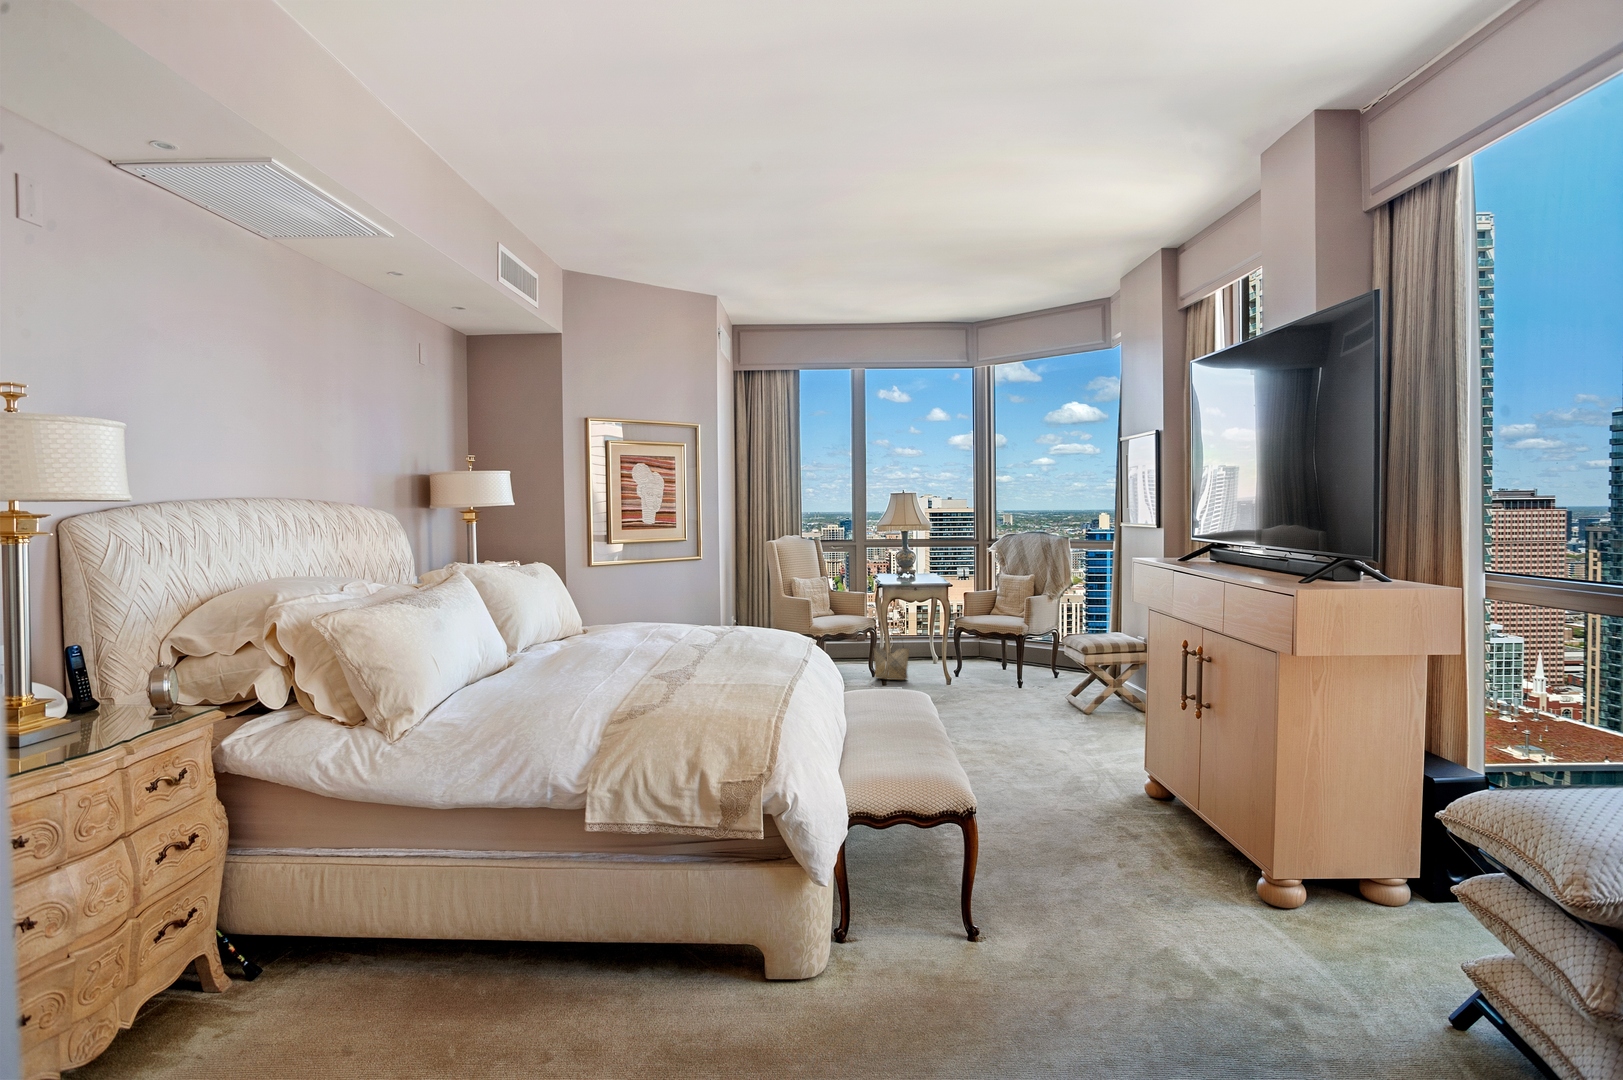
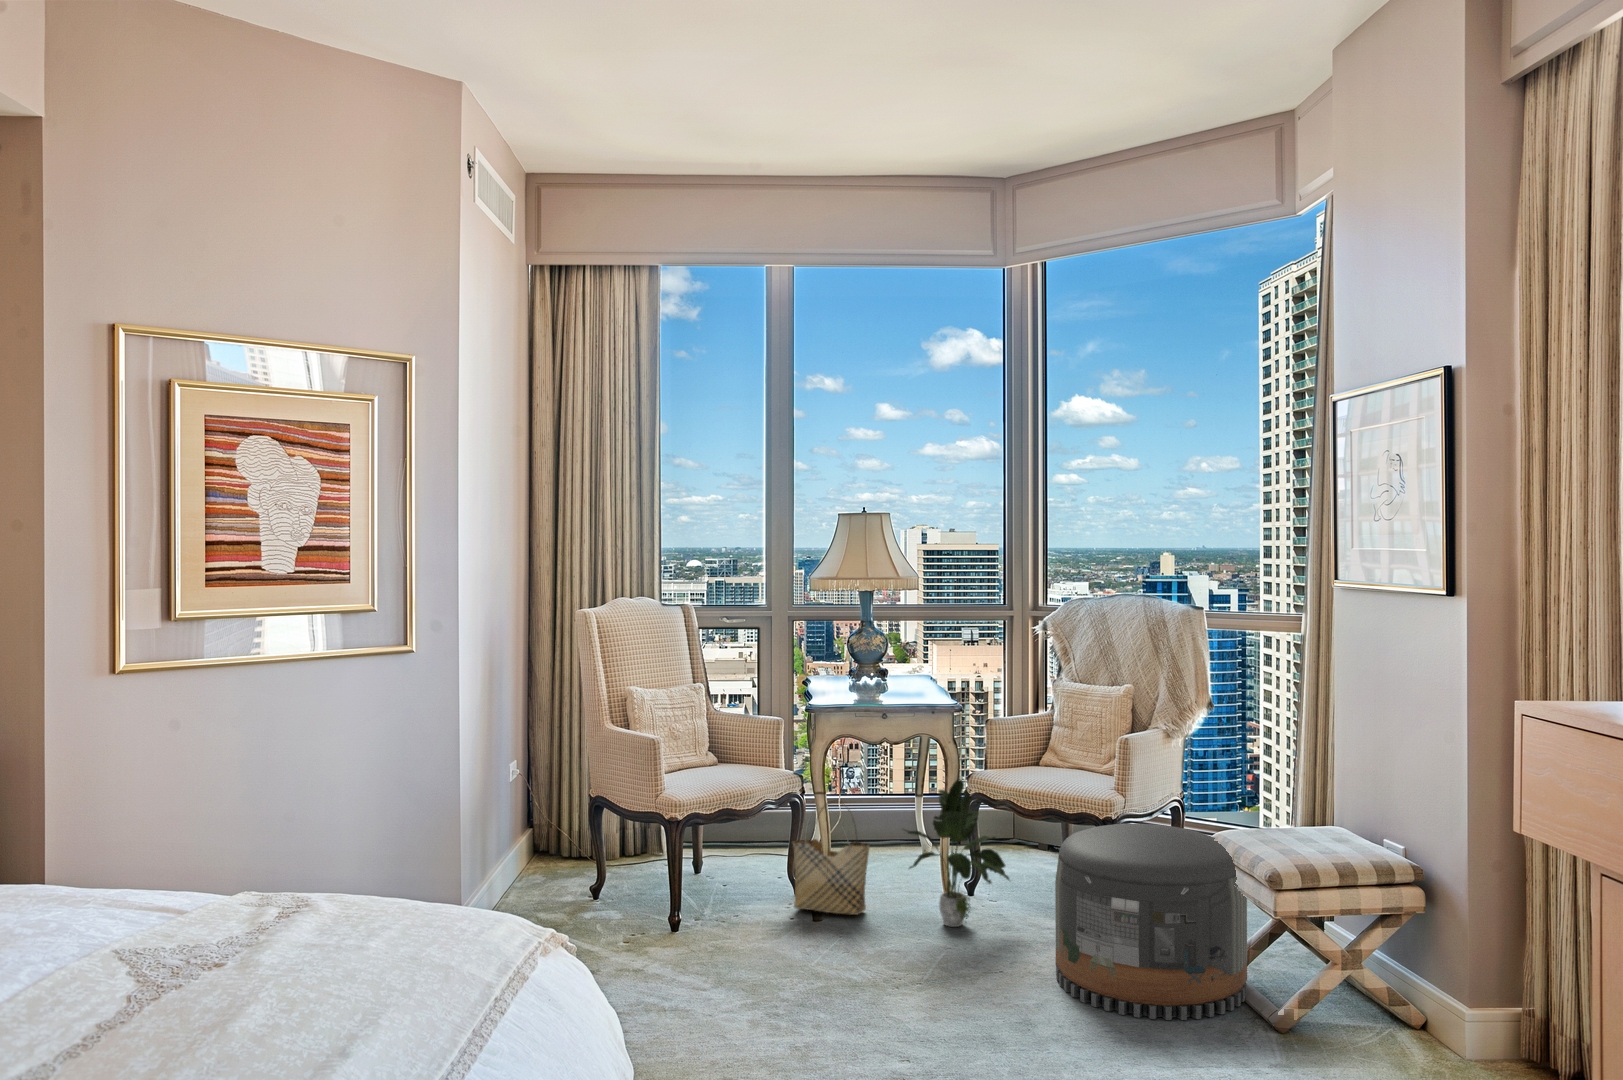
potted plant: none [924,617,975,684] -> present [905,780,1009,927]
pouf: none [992,632,1074,706] -> present [1055,824,1247,1020]

